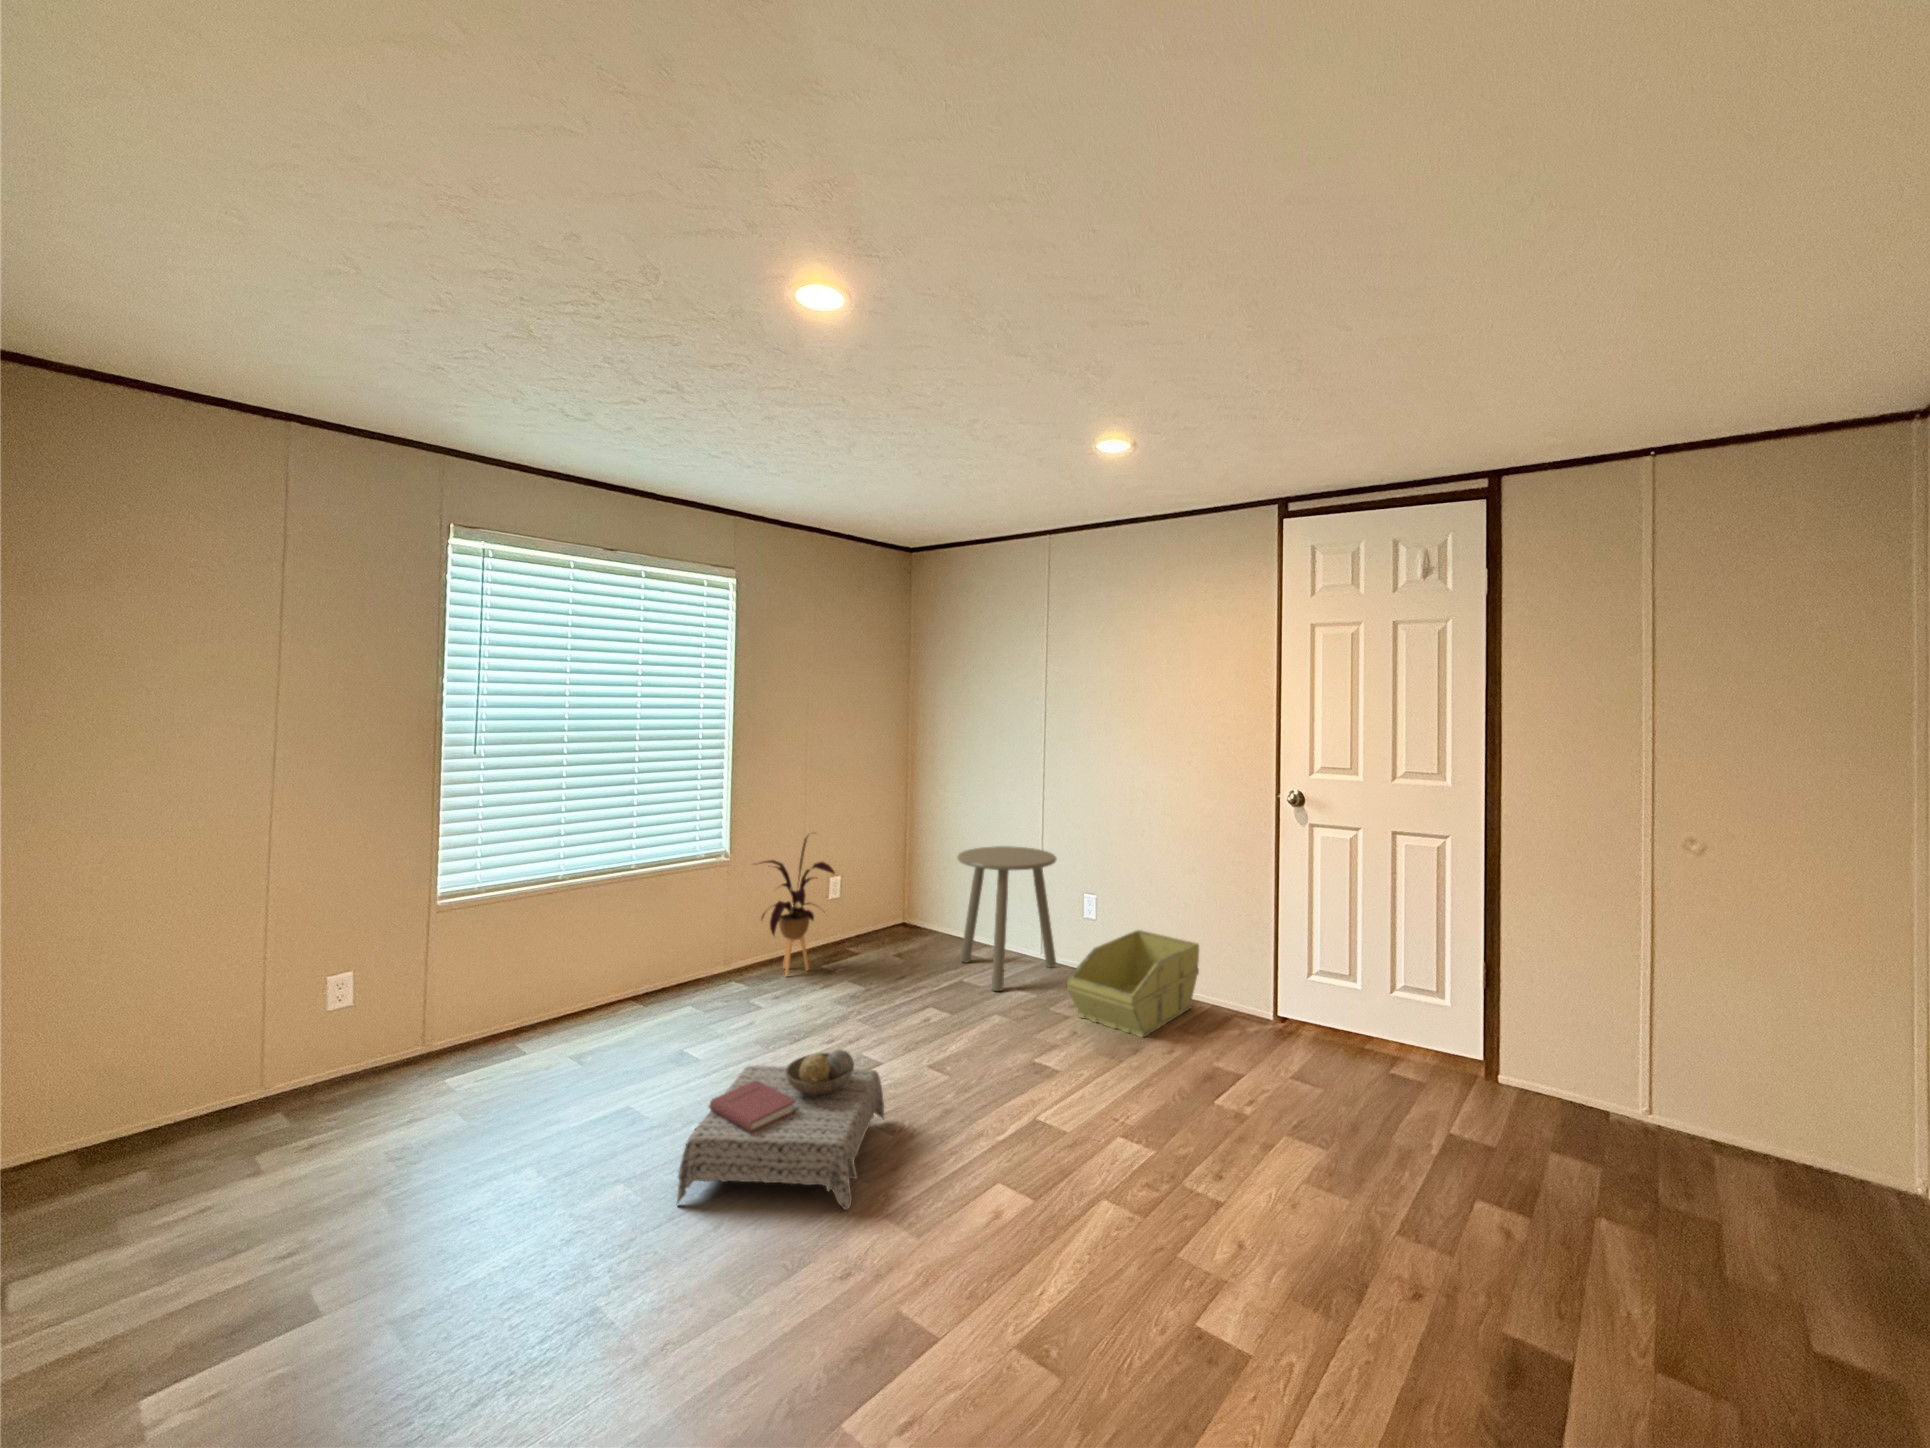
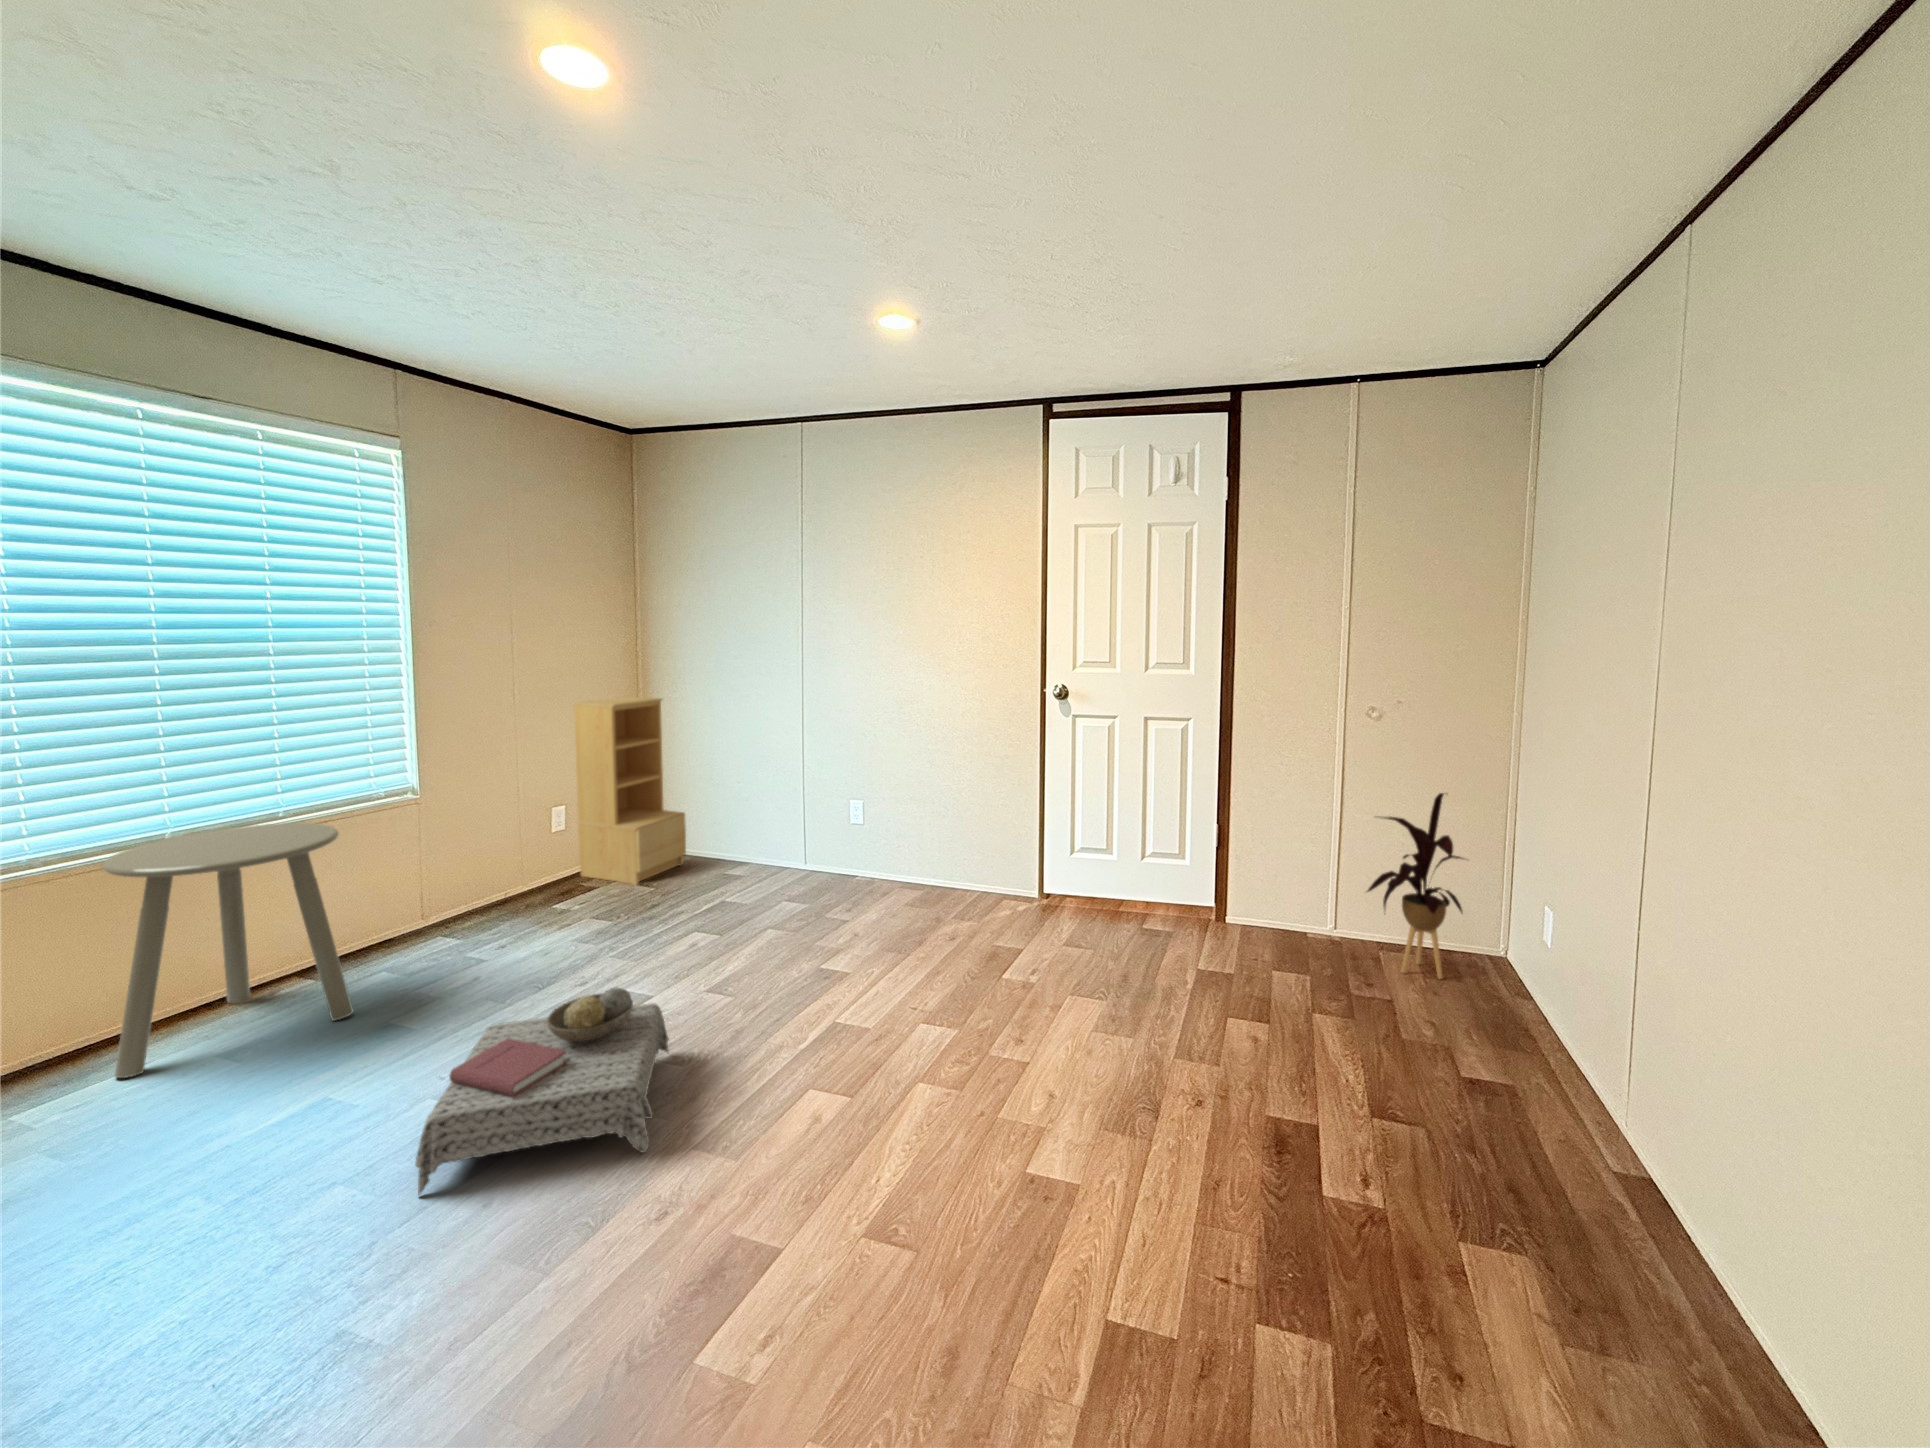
bookshelf: none [848,781,936,954] -> present [574,696,686,884]
house plant: present [762,837,835,976] -> present [1367,793,1463,979]
side table: present [957,846,1056,991] -> present [103,823,353,1078]
storage bin: present [1067,930,1199,1037] -> none [847,829,972,930]

